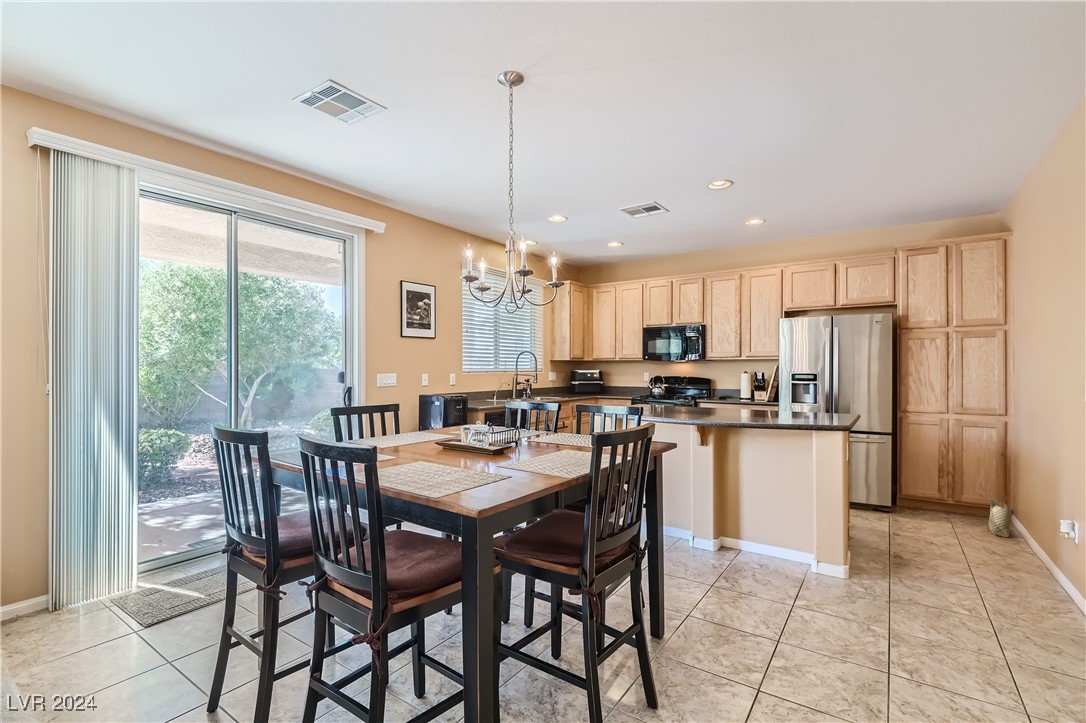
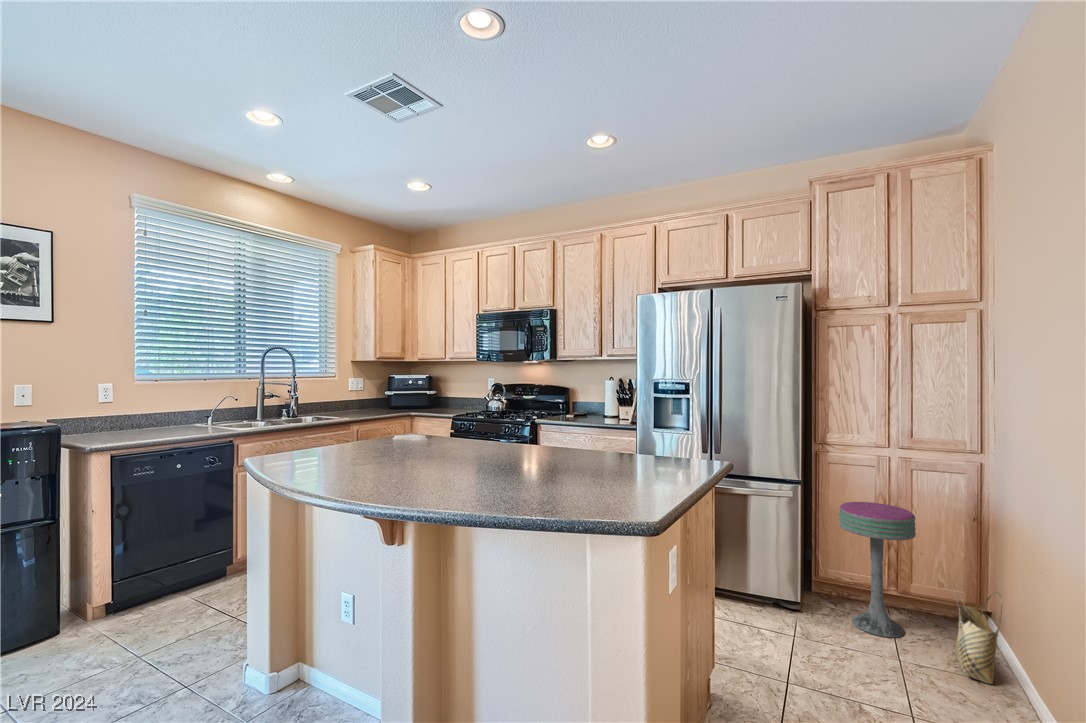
bar stool: none [916,446,965,522] -> present [839,502,916,637]

